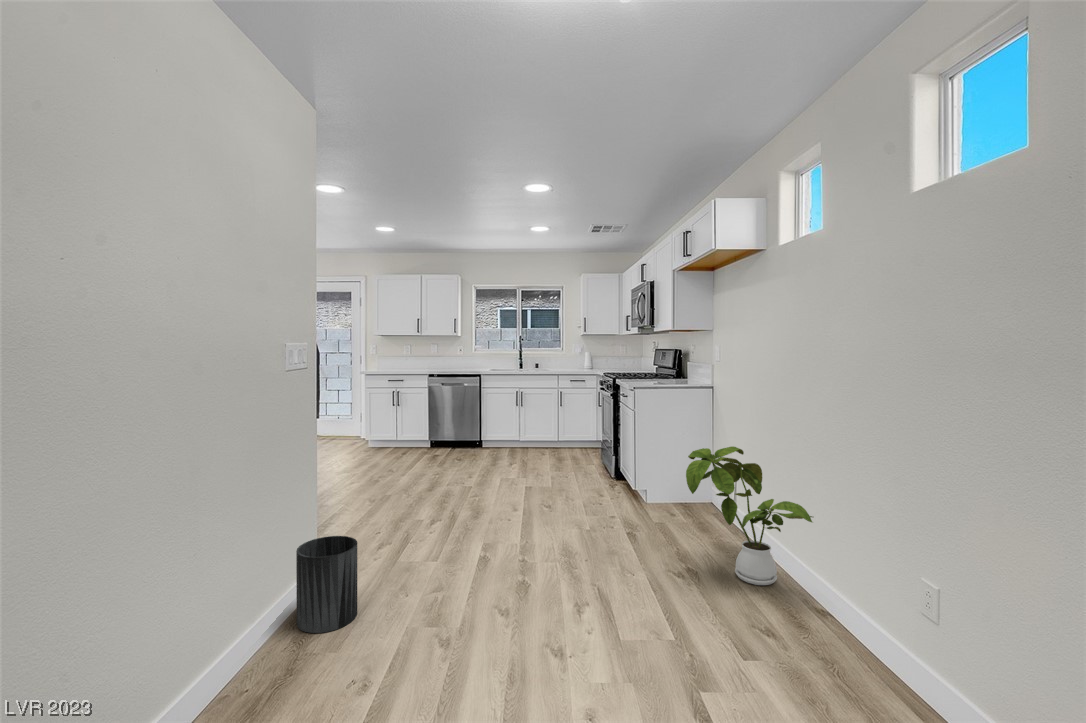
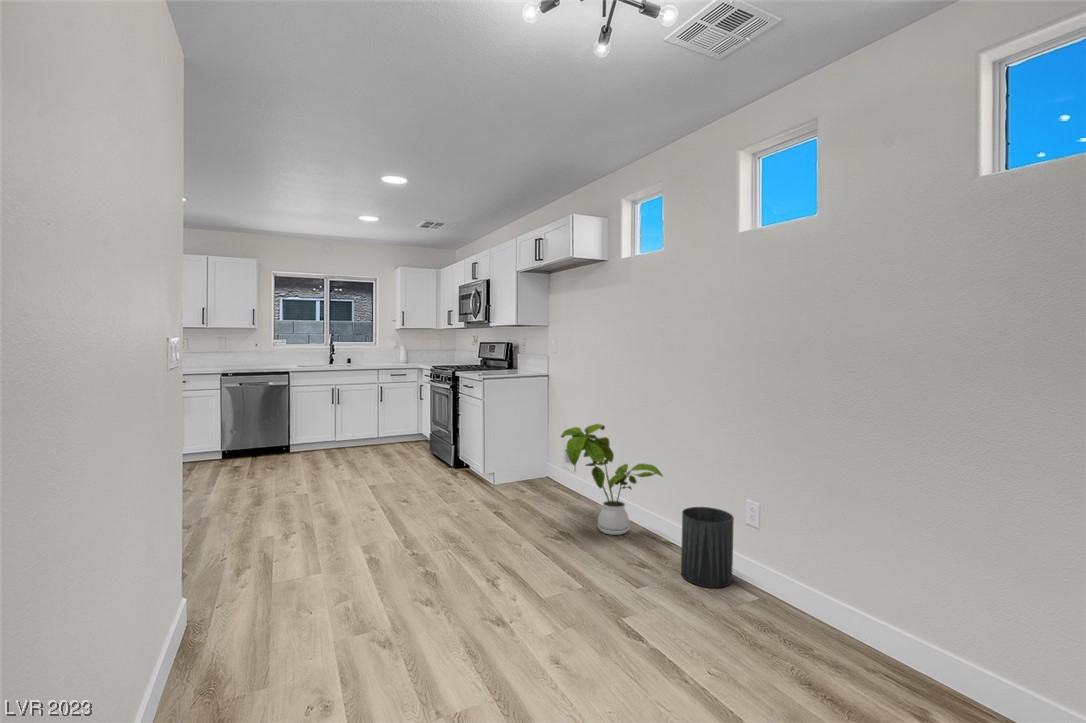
trash can: present [296,536,357,633] -> present [681,507,734,588]

